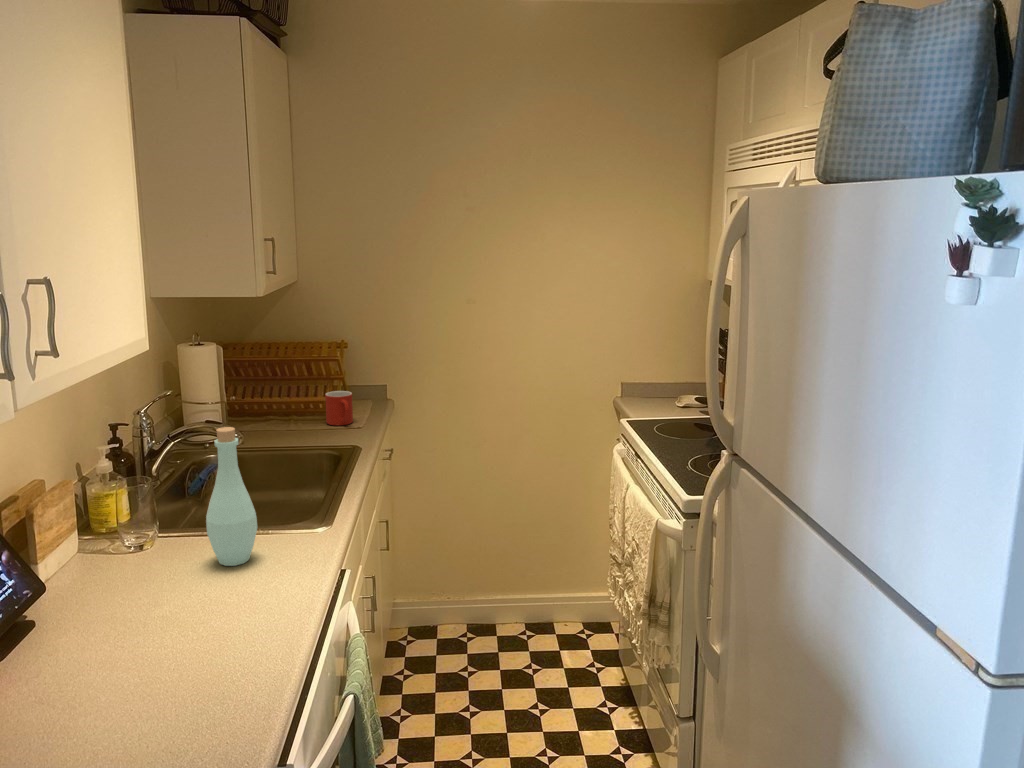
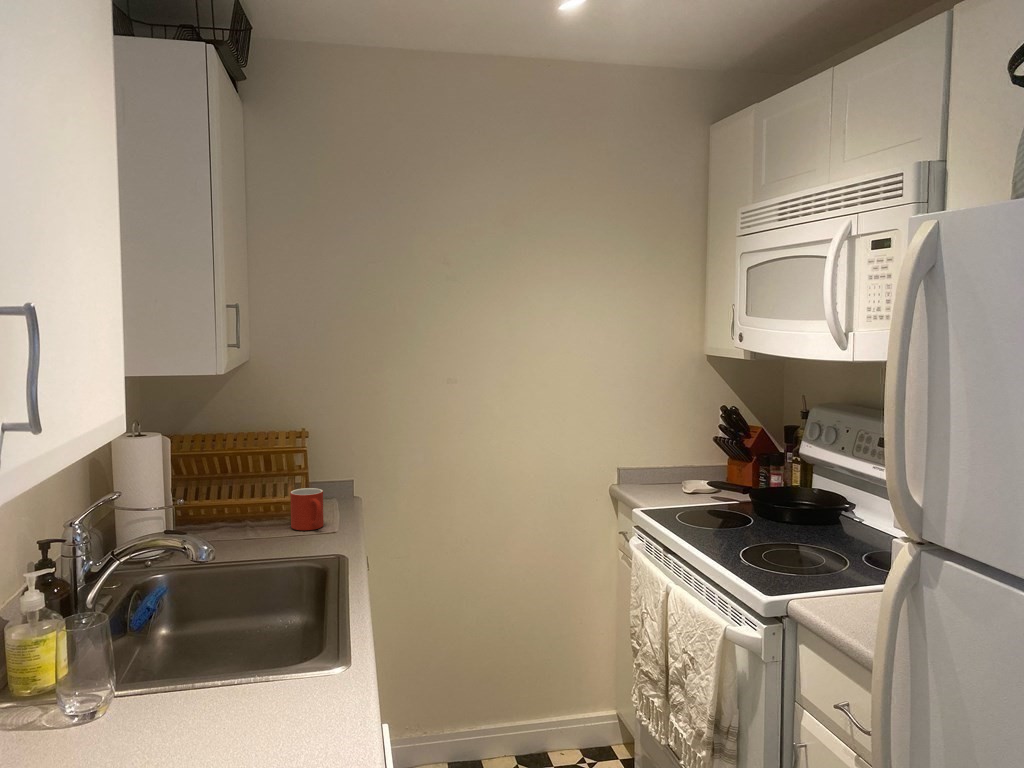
bottle: present [206,427,258,566] -> none [198,537,271,737]

